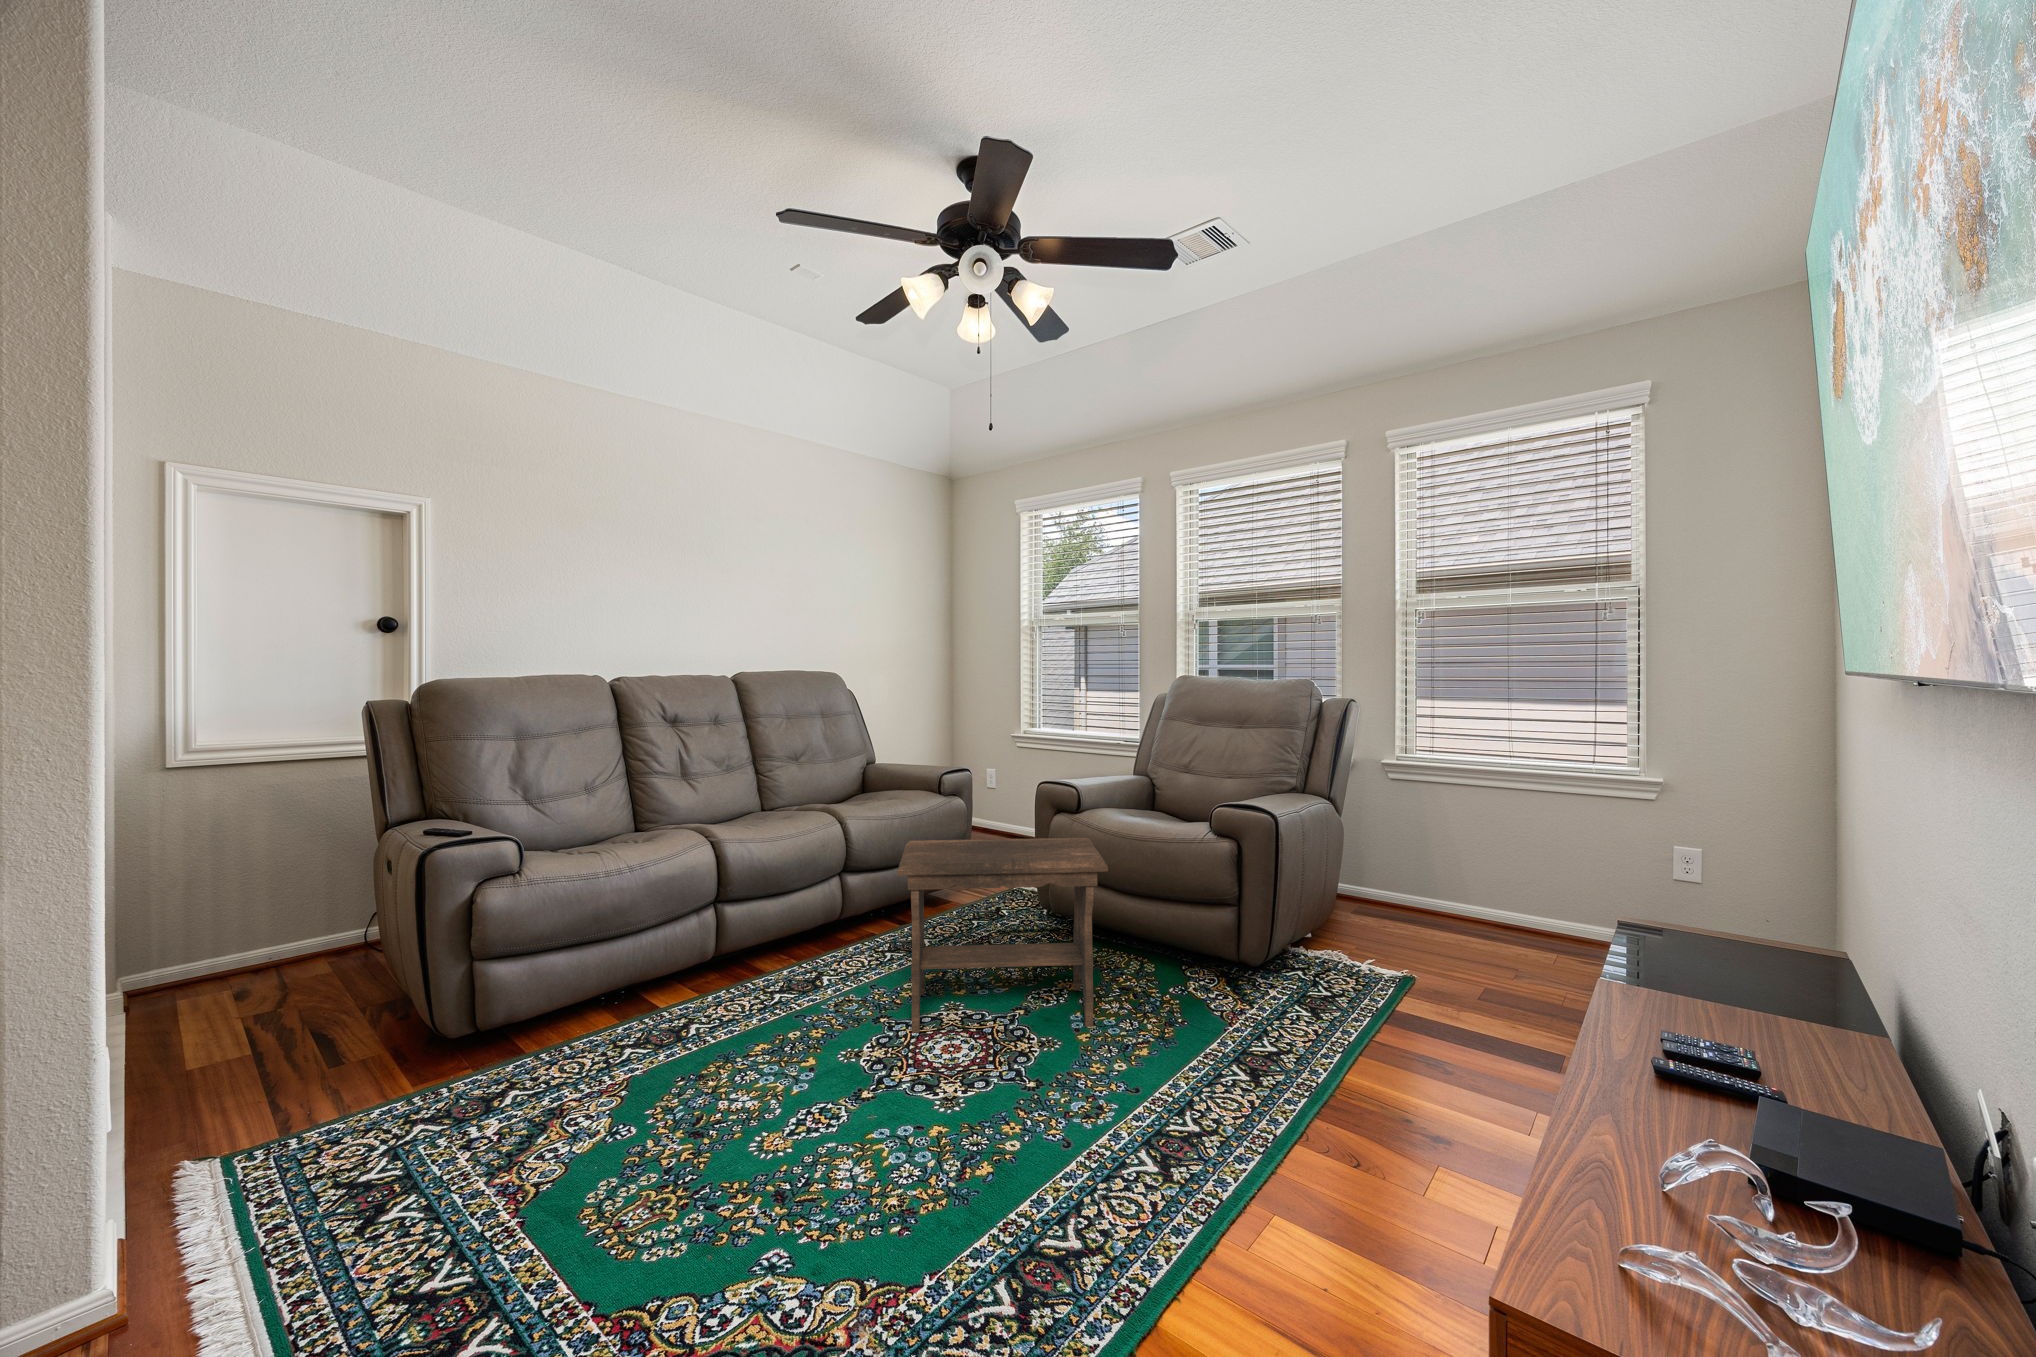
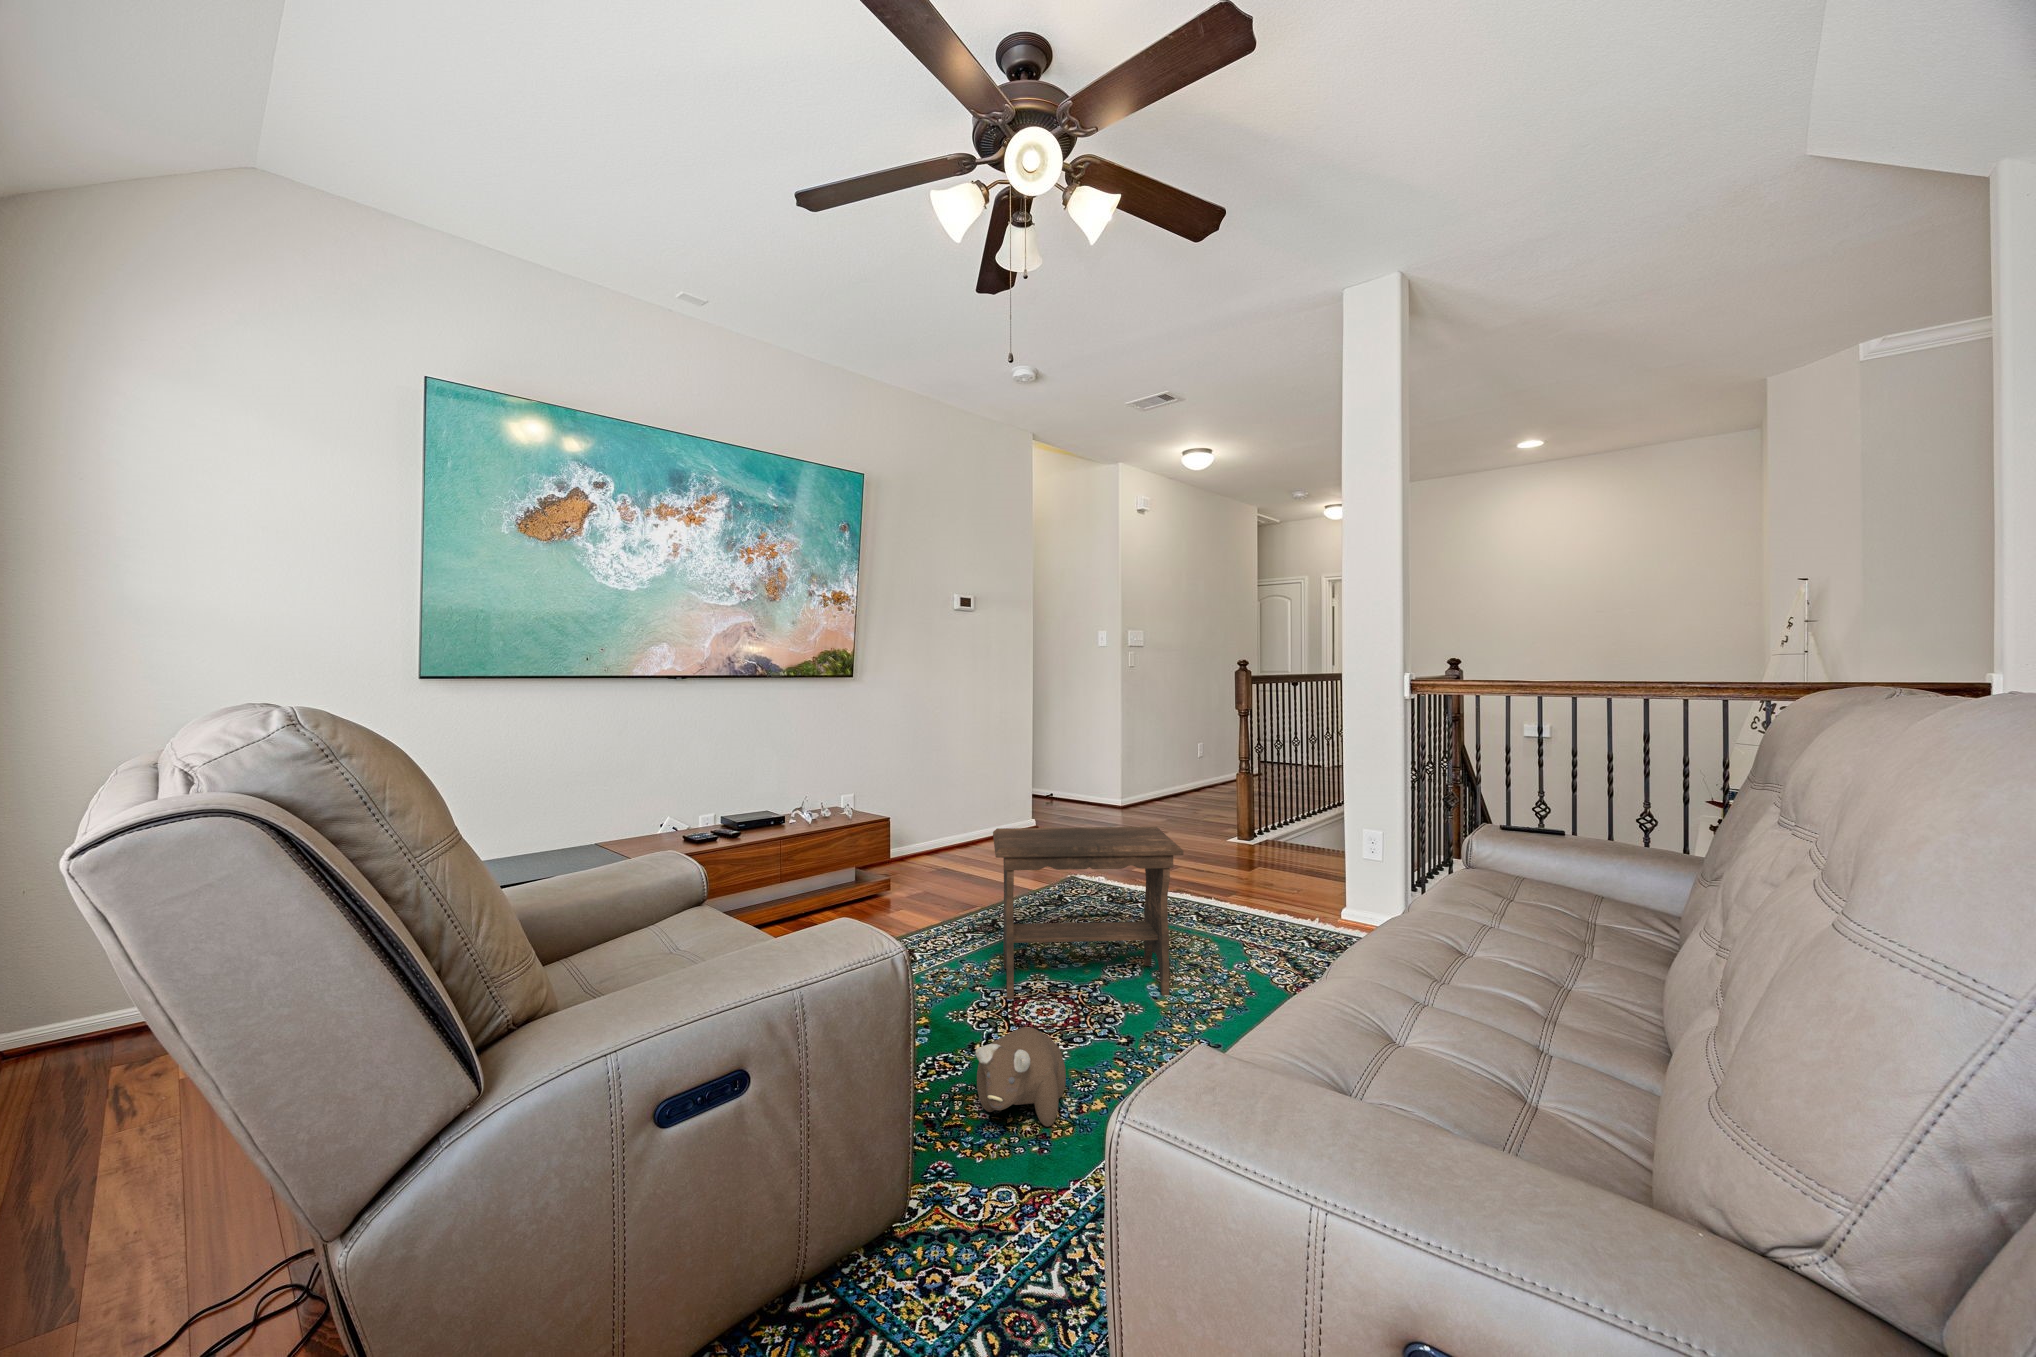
plush toy: none [828,1080,947,1200] -> present [976,1027,1066,1127]

